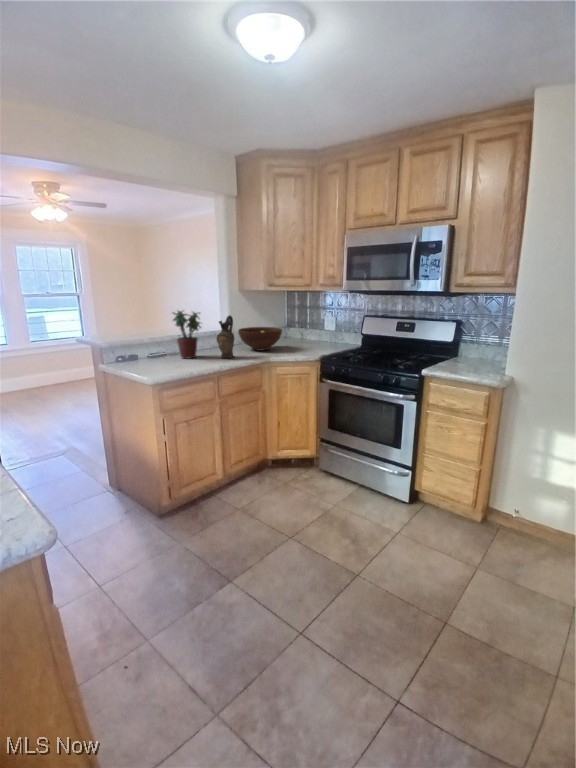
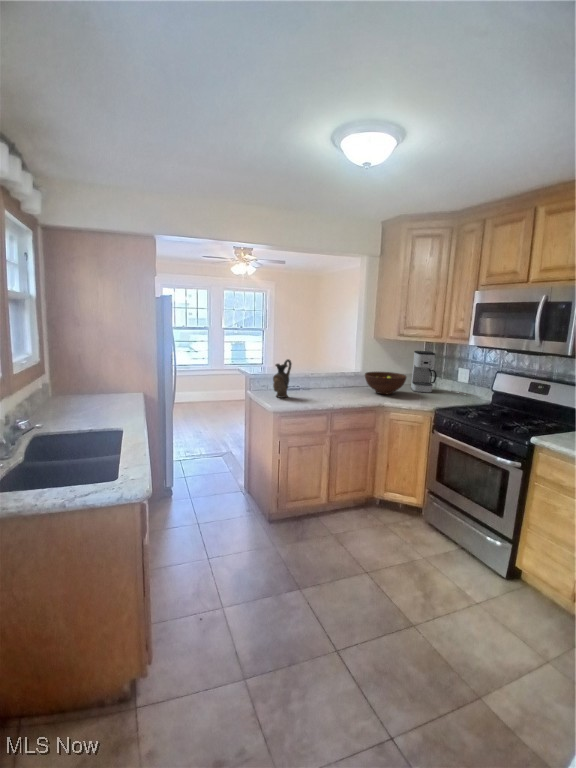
coffee maker: none [280,302,305,345] -> present [411,351,437,393]
potted plant: present [173,311,201,359] -> none [306,353,331,394]
ceramic pitcher: present [217,315,234,358] -> present [273,359,291,398]

